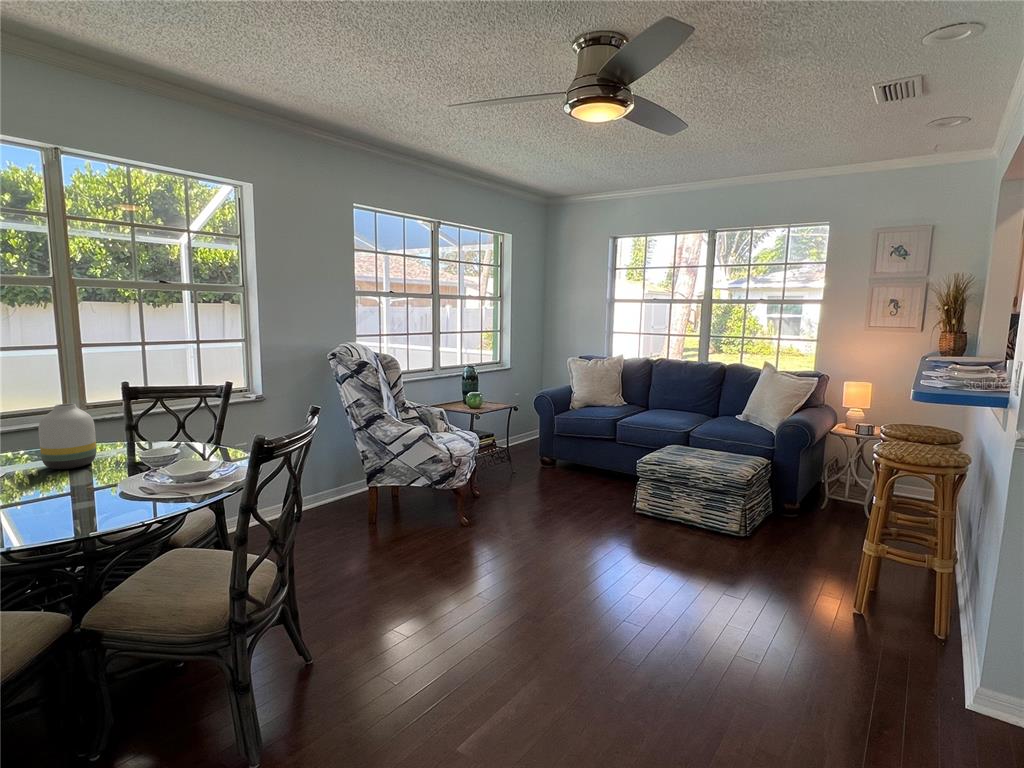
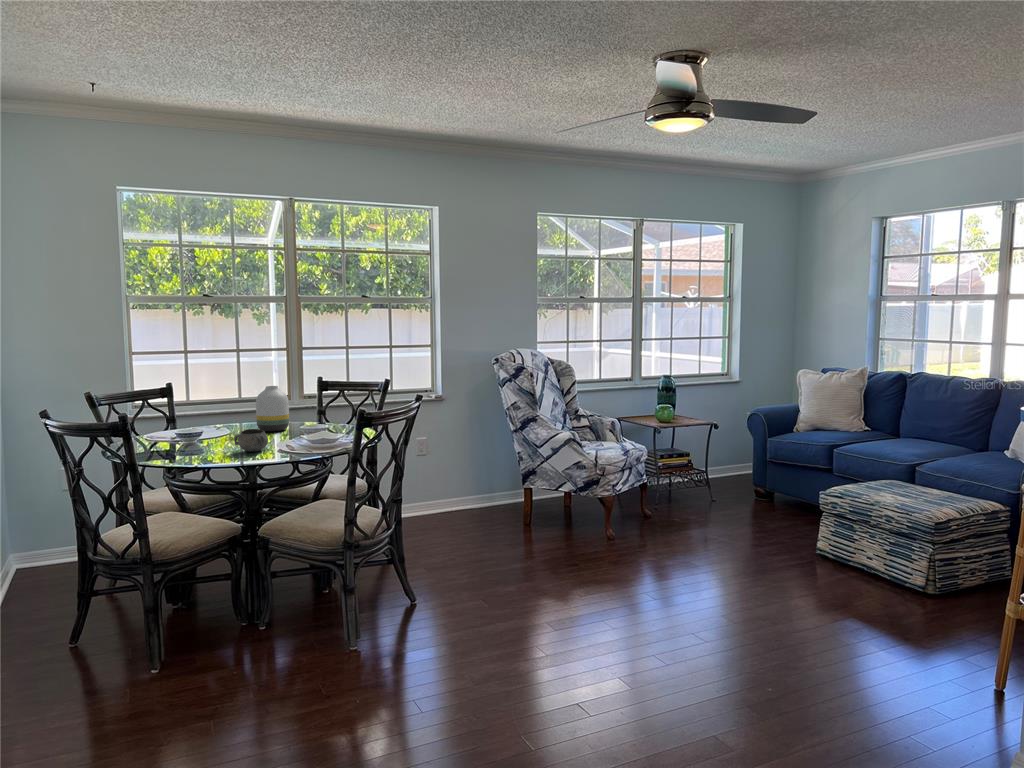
decorative bowl: none [28,476,91,514] -> present [234,429,268,452]

